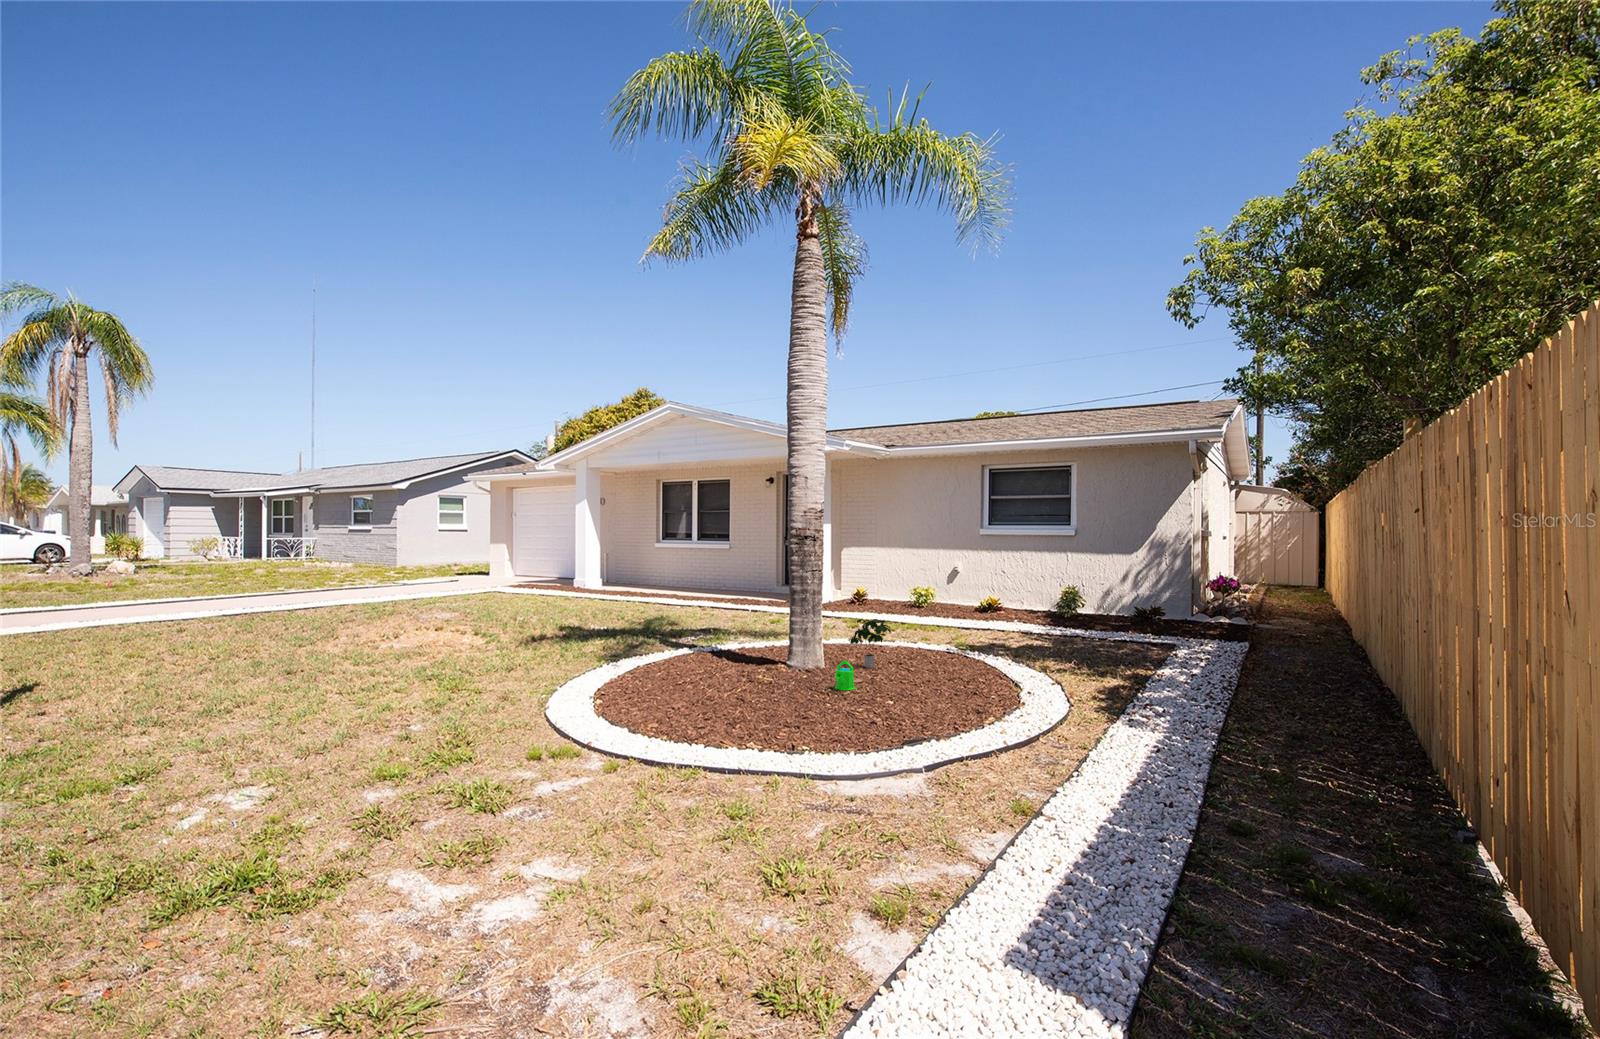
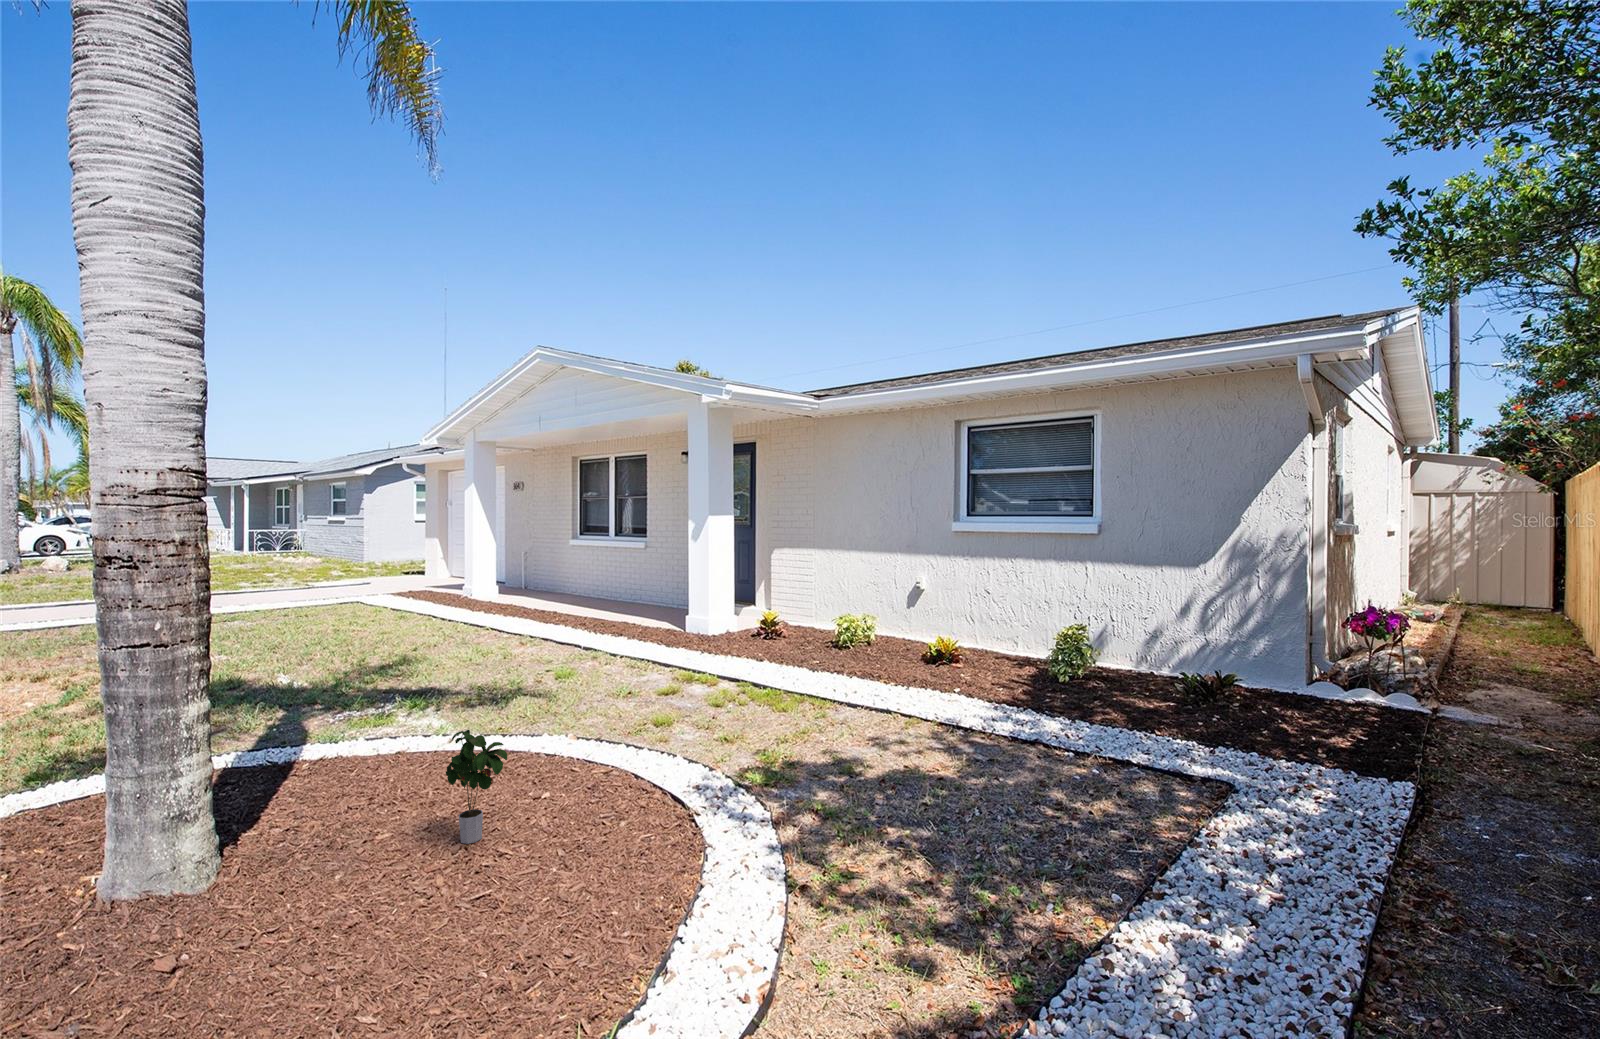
watering can: present [835,661,855,690] -> none [191,872,306,956]

